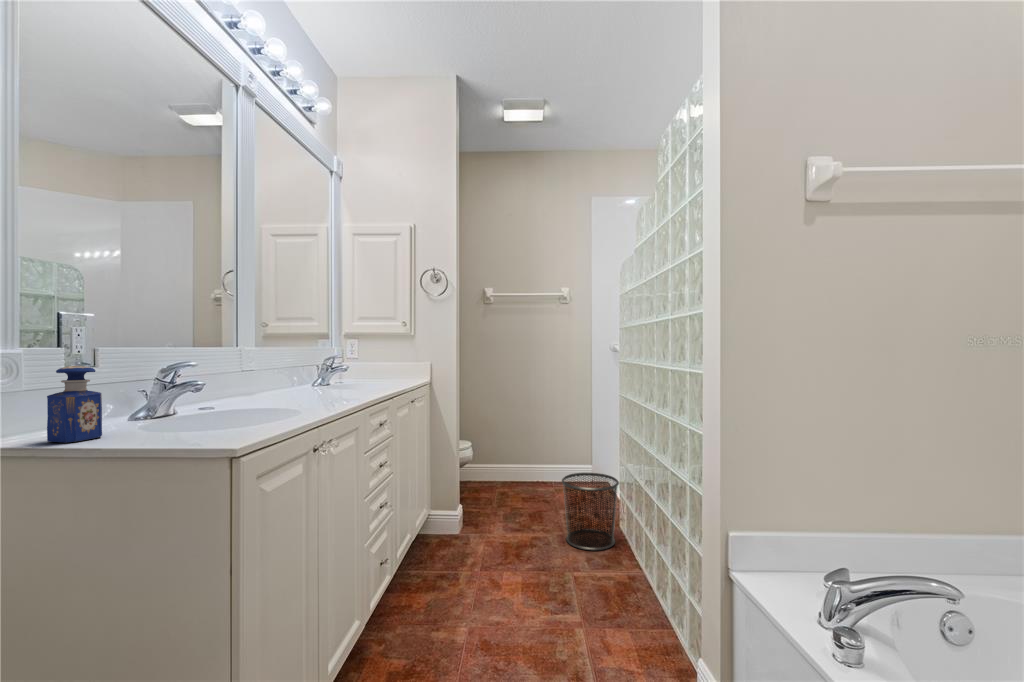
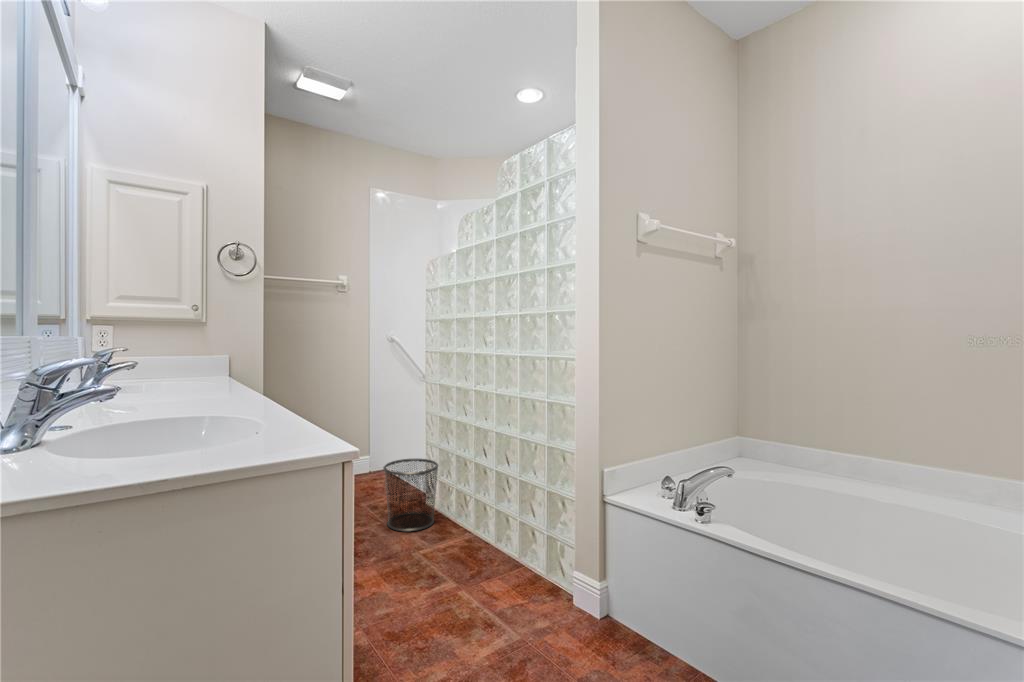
perfume bottle: present [47,366,102,443] -> none [19,366,100,484]

